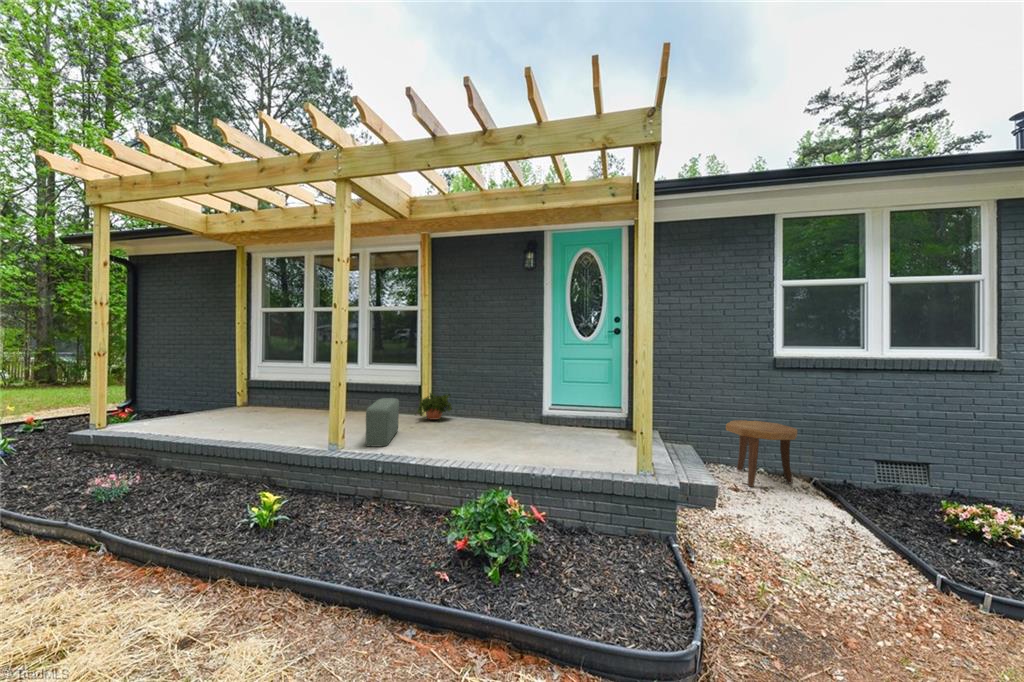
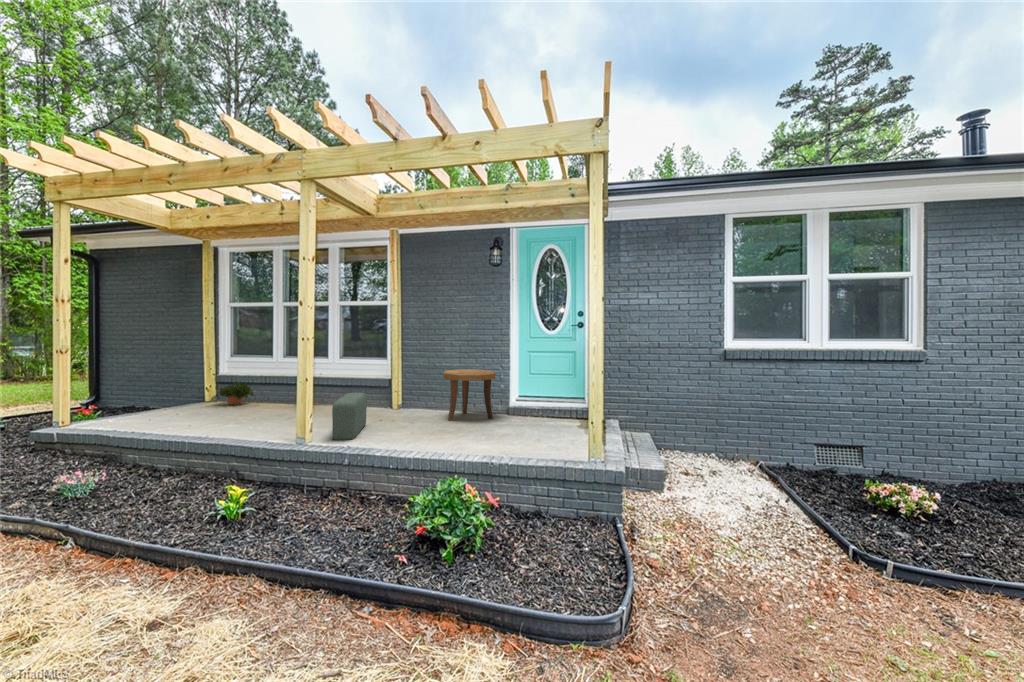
potted plant: present [418,393,452,419] -> present [213,381,253,406]
side table: present [726,420,797,487] -> present [444,369,495,421]

